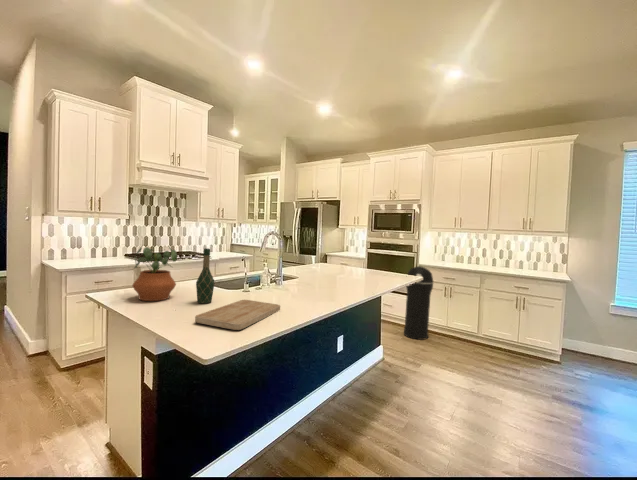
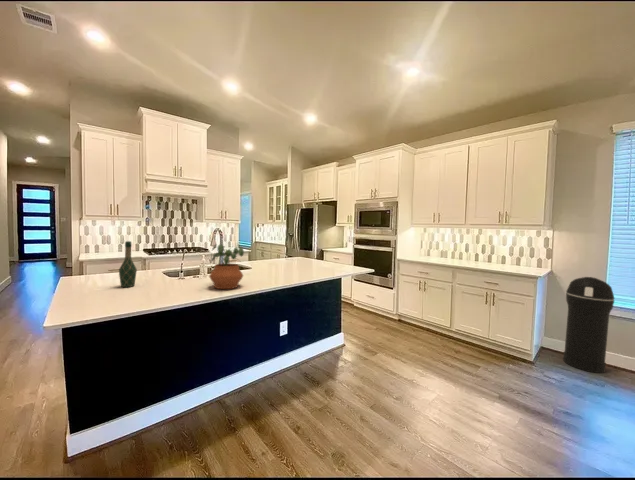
potted plant: present [132,247,177,301] -> present [209,245,244,289]
trash can: present [404,266,433,340] -> present [563,277,614,373]
cutting board: present [195,300,280,330] -> none [82,285,177,309]

